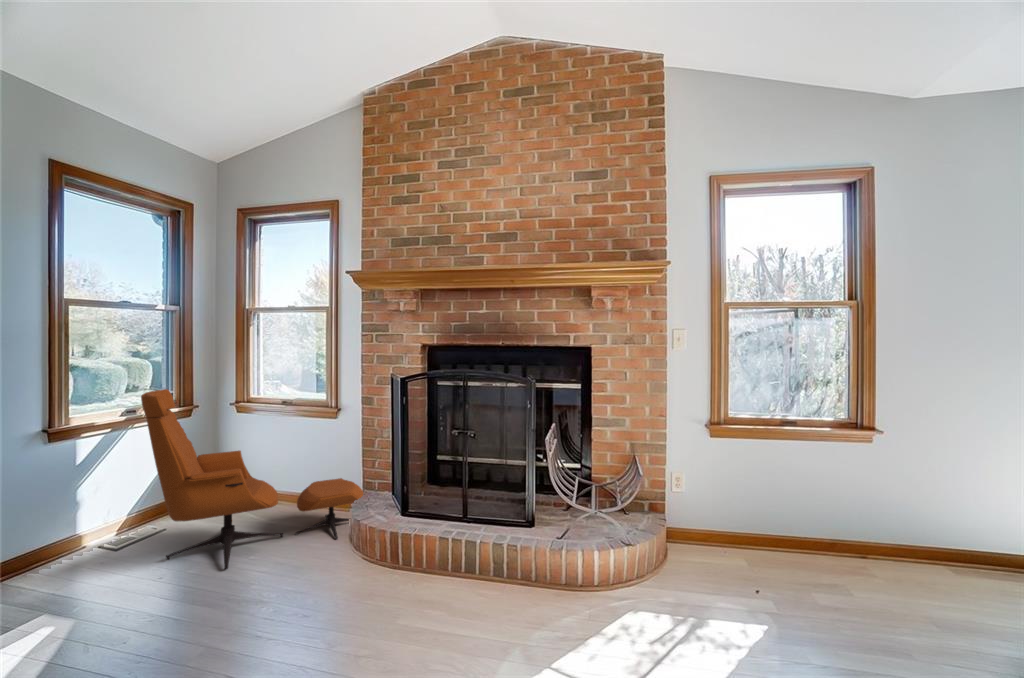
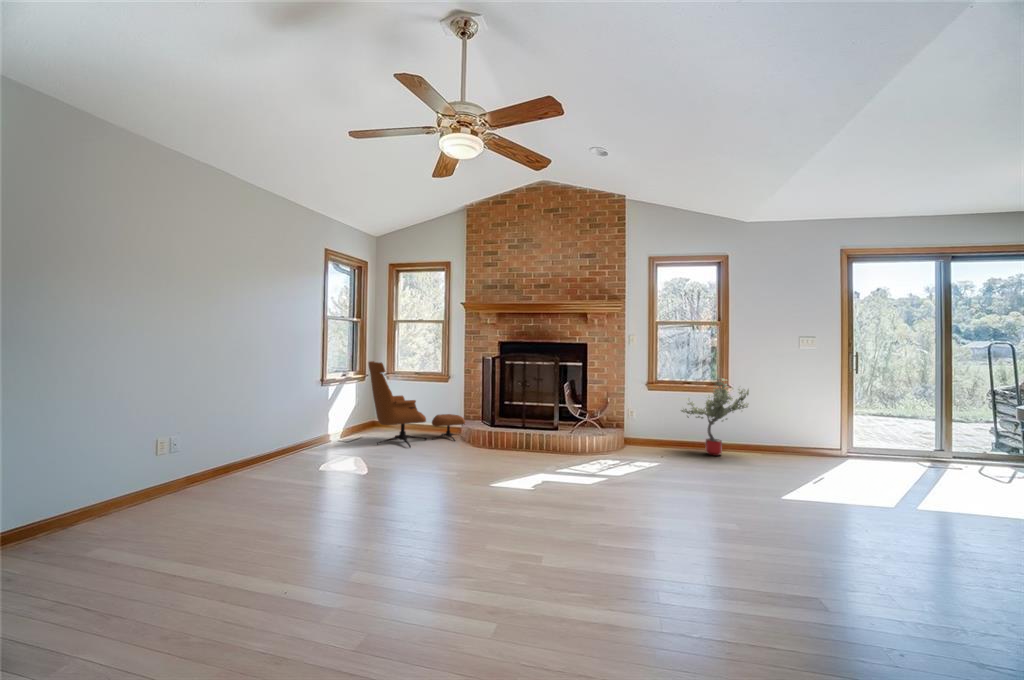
potted tree: none [787,417,953,590] -> present [681,378,749,456]

